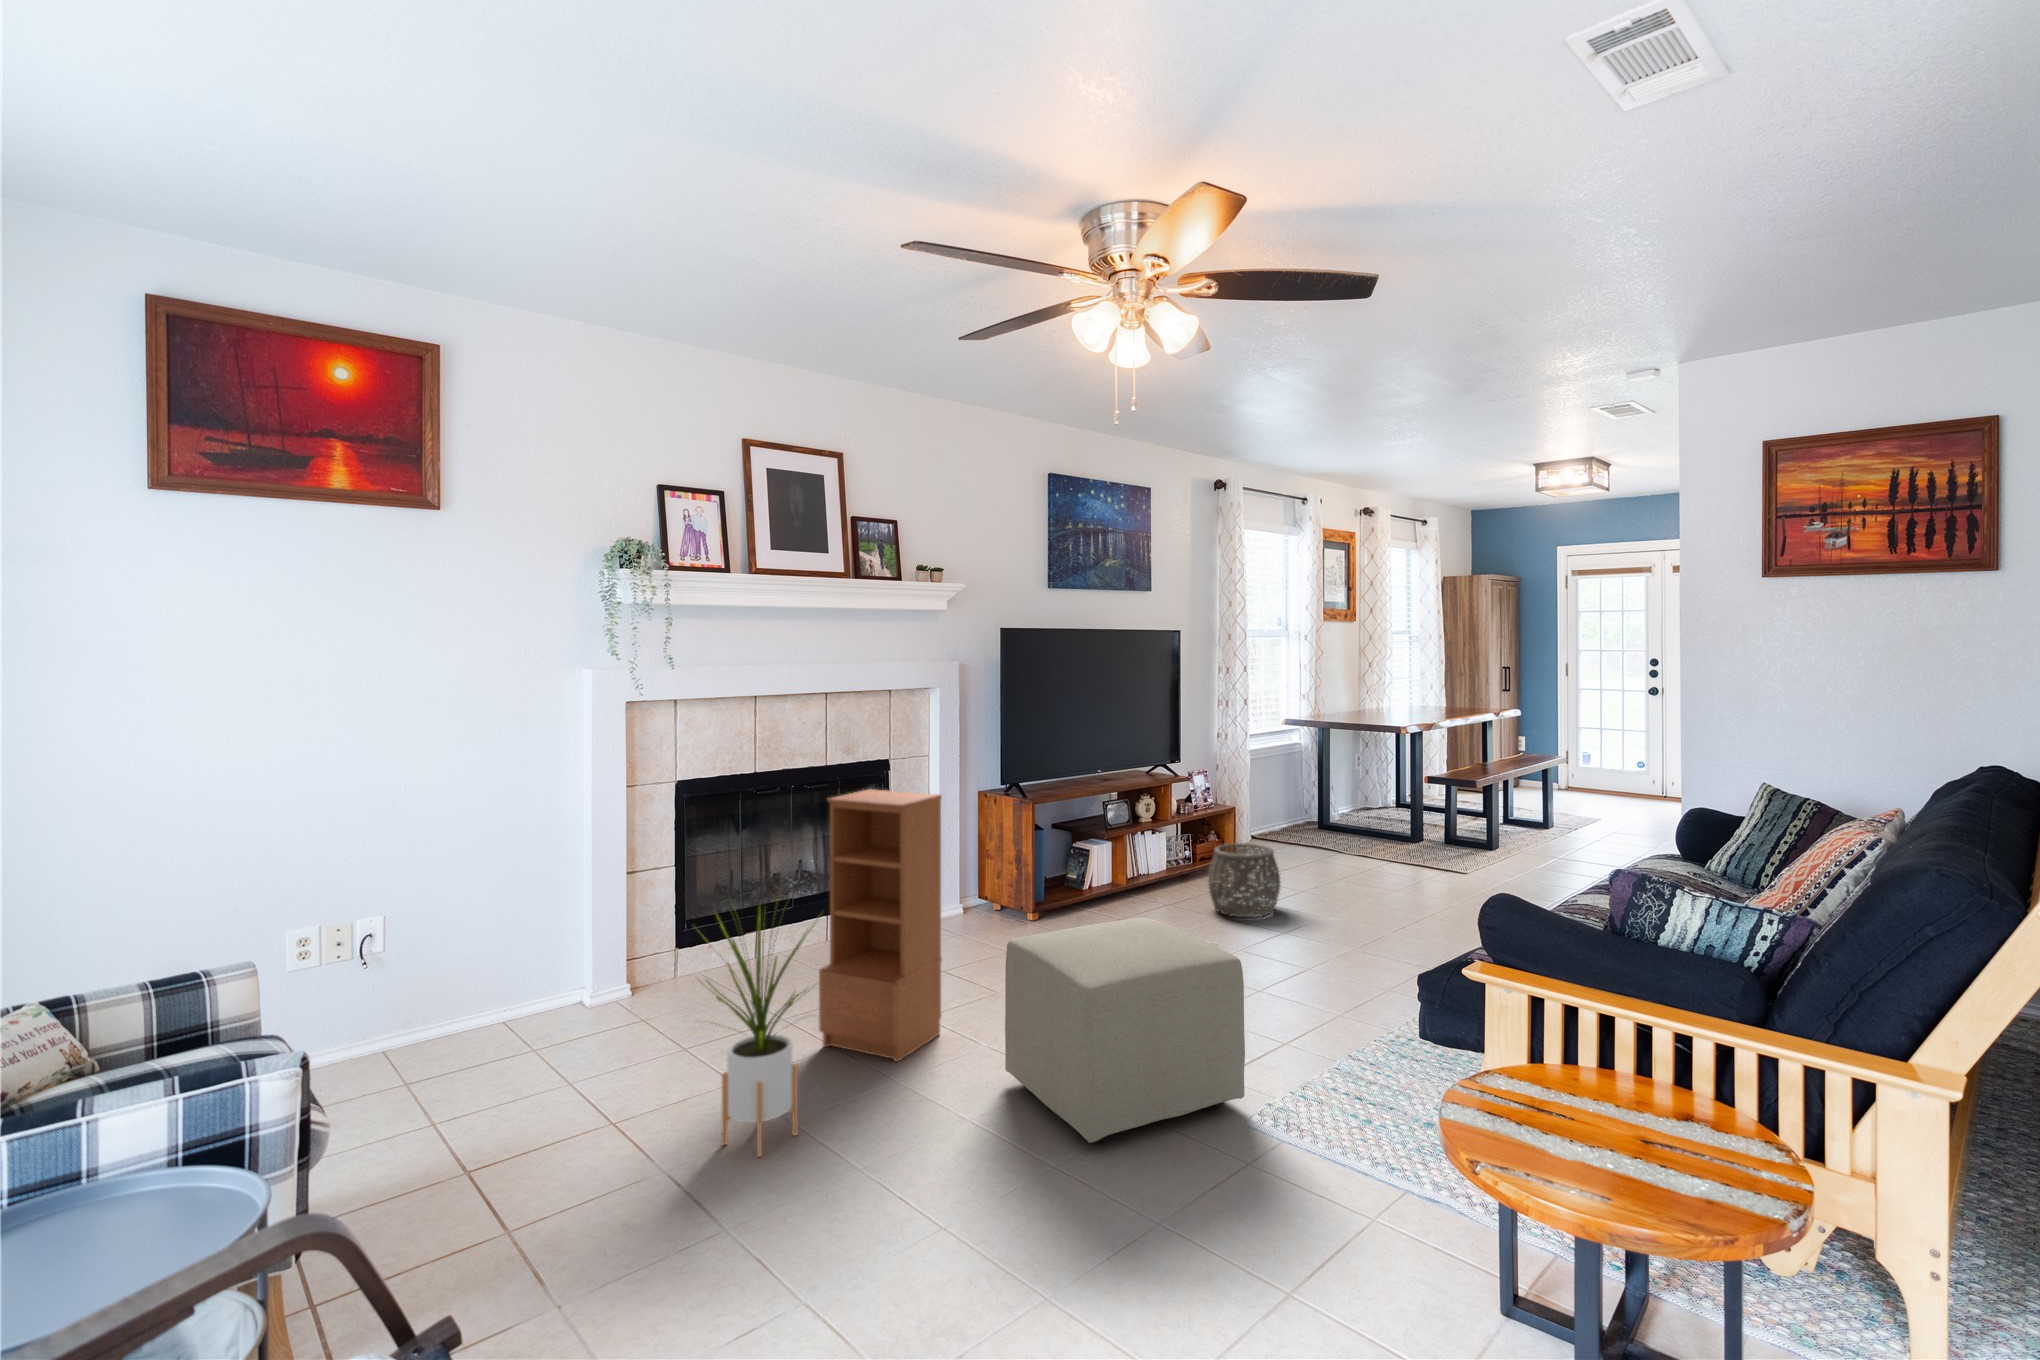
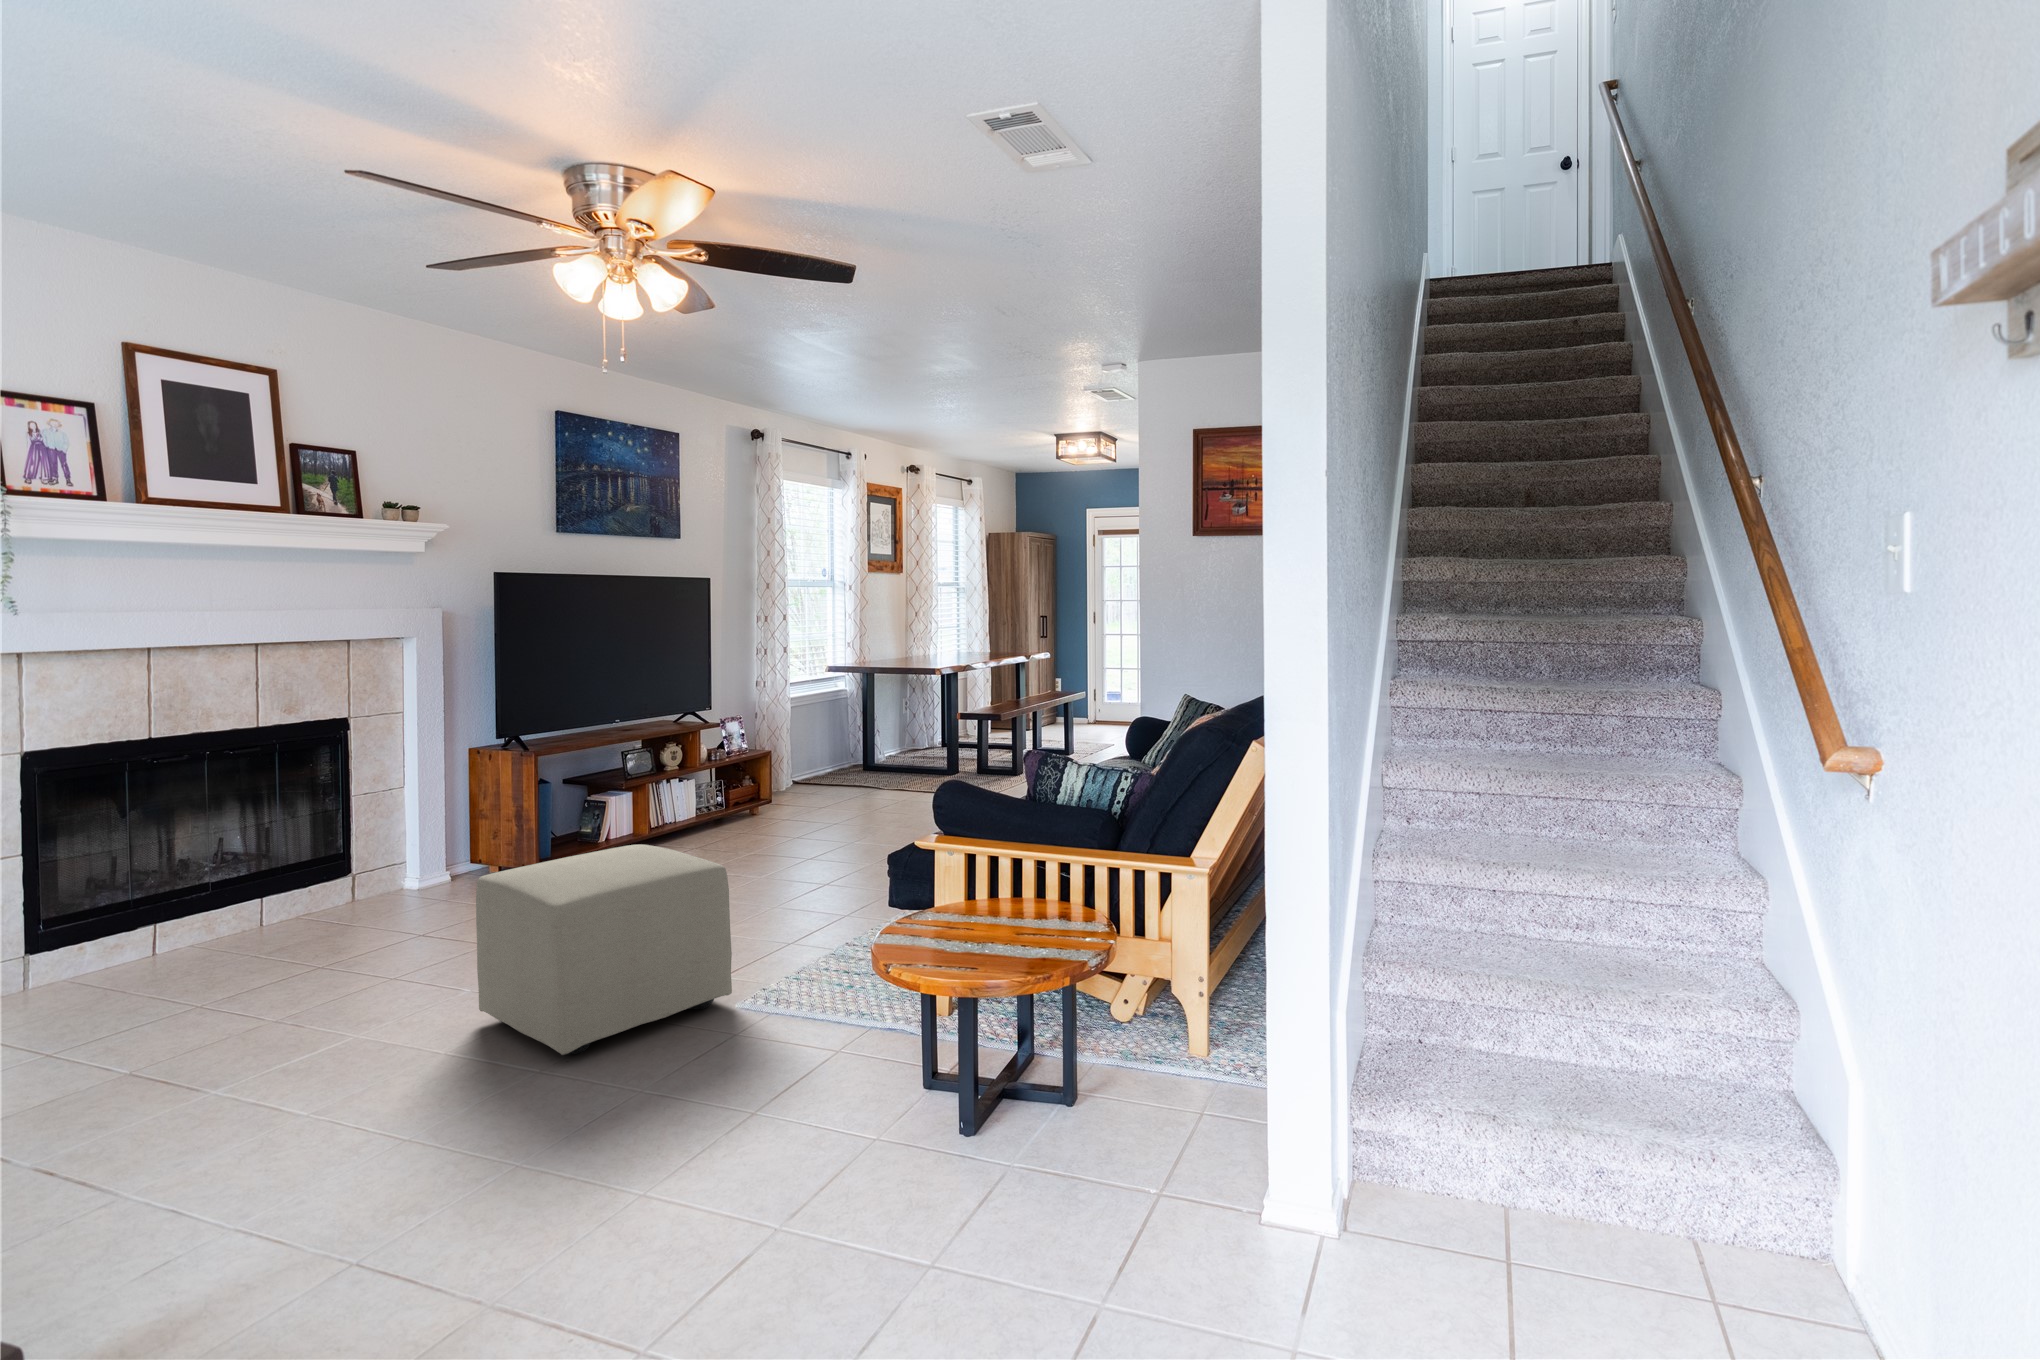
bookcase: present [819,789,942,1062] -> none [244,739,409,1024]
woven basket: present [1208,843,1280,918] -> none [734,782,808,853]
house plant: present [708,906,828,1157] -> none [41,843,245,1139]

